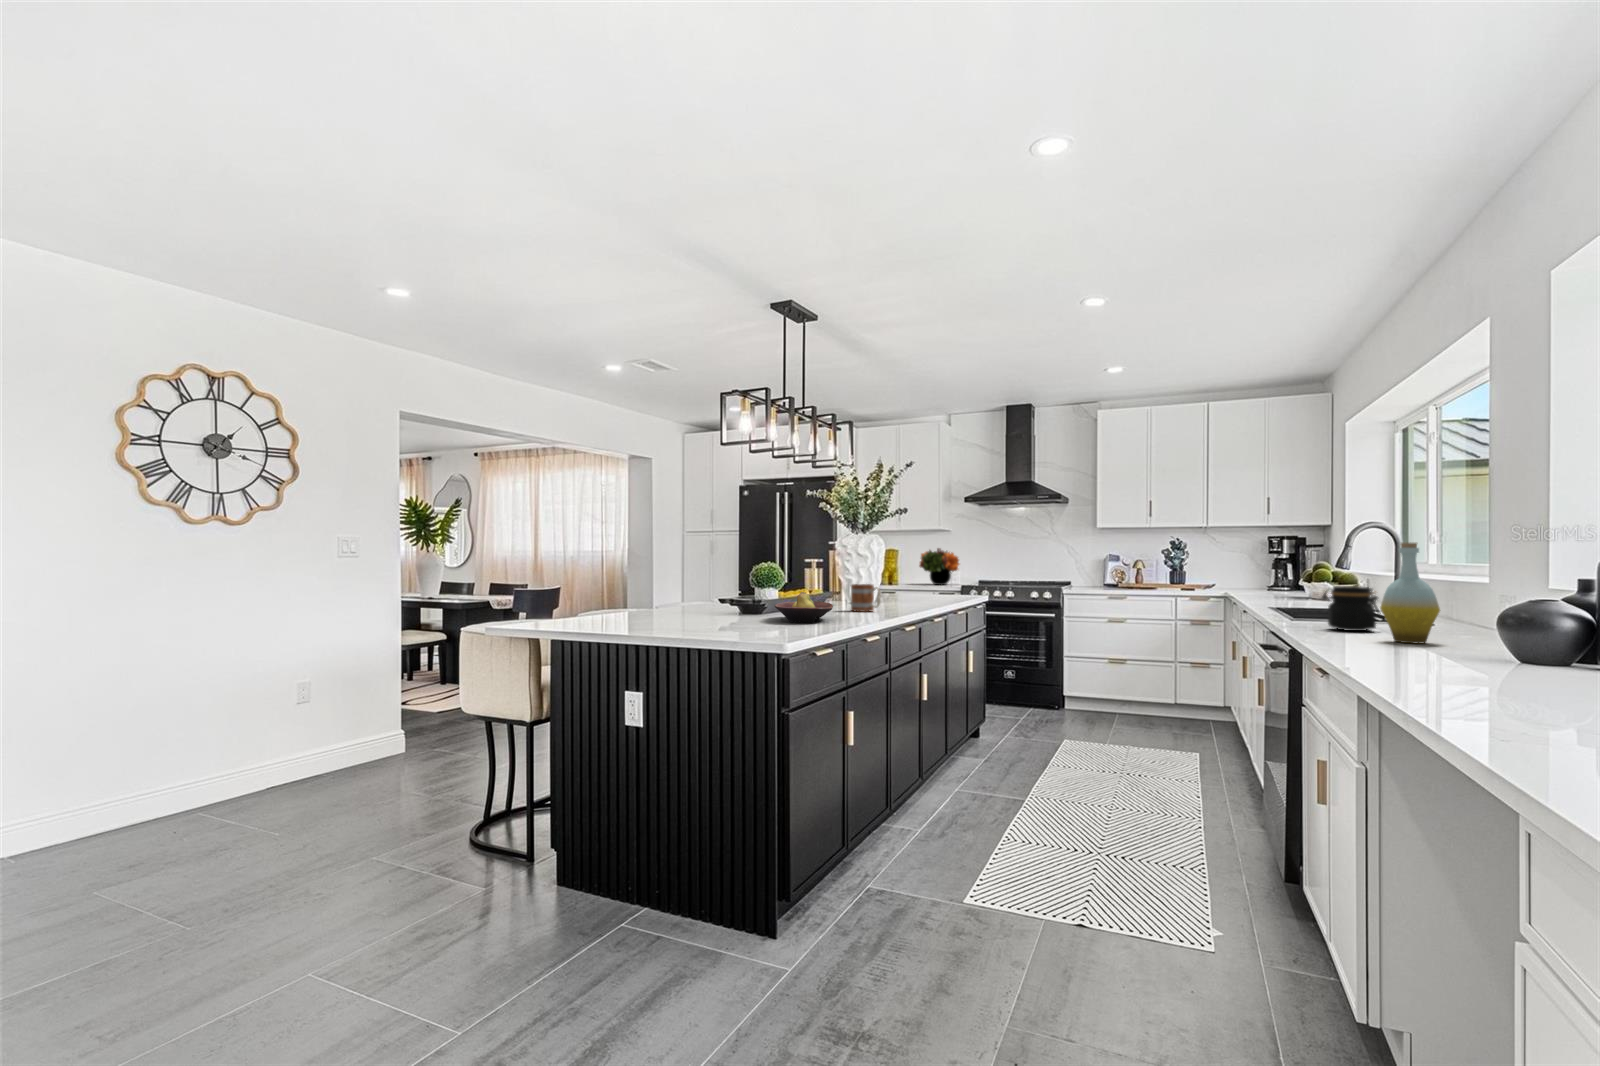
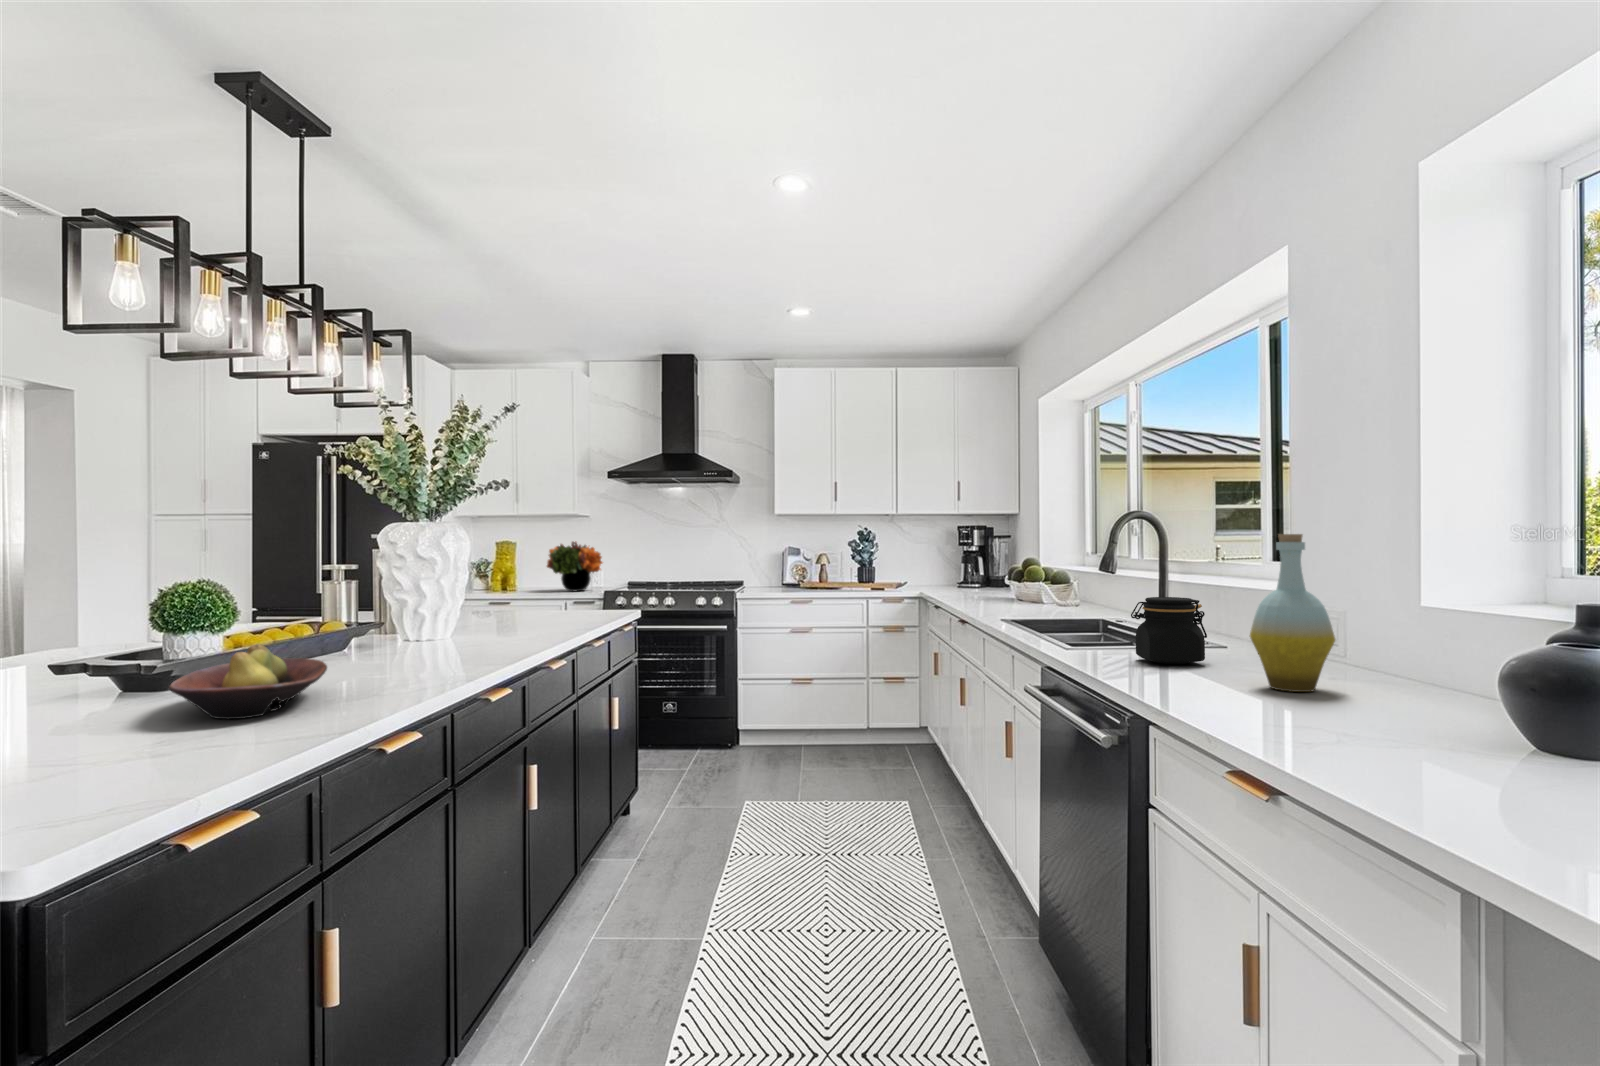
mug: present [851,584,881,612] -> none [391,613,449,665]

